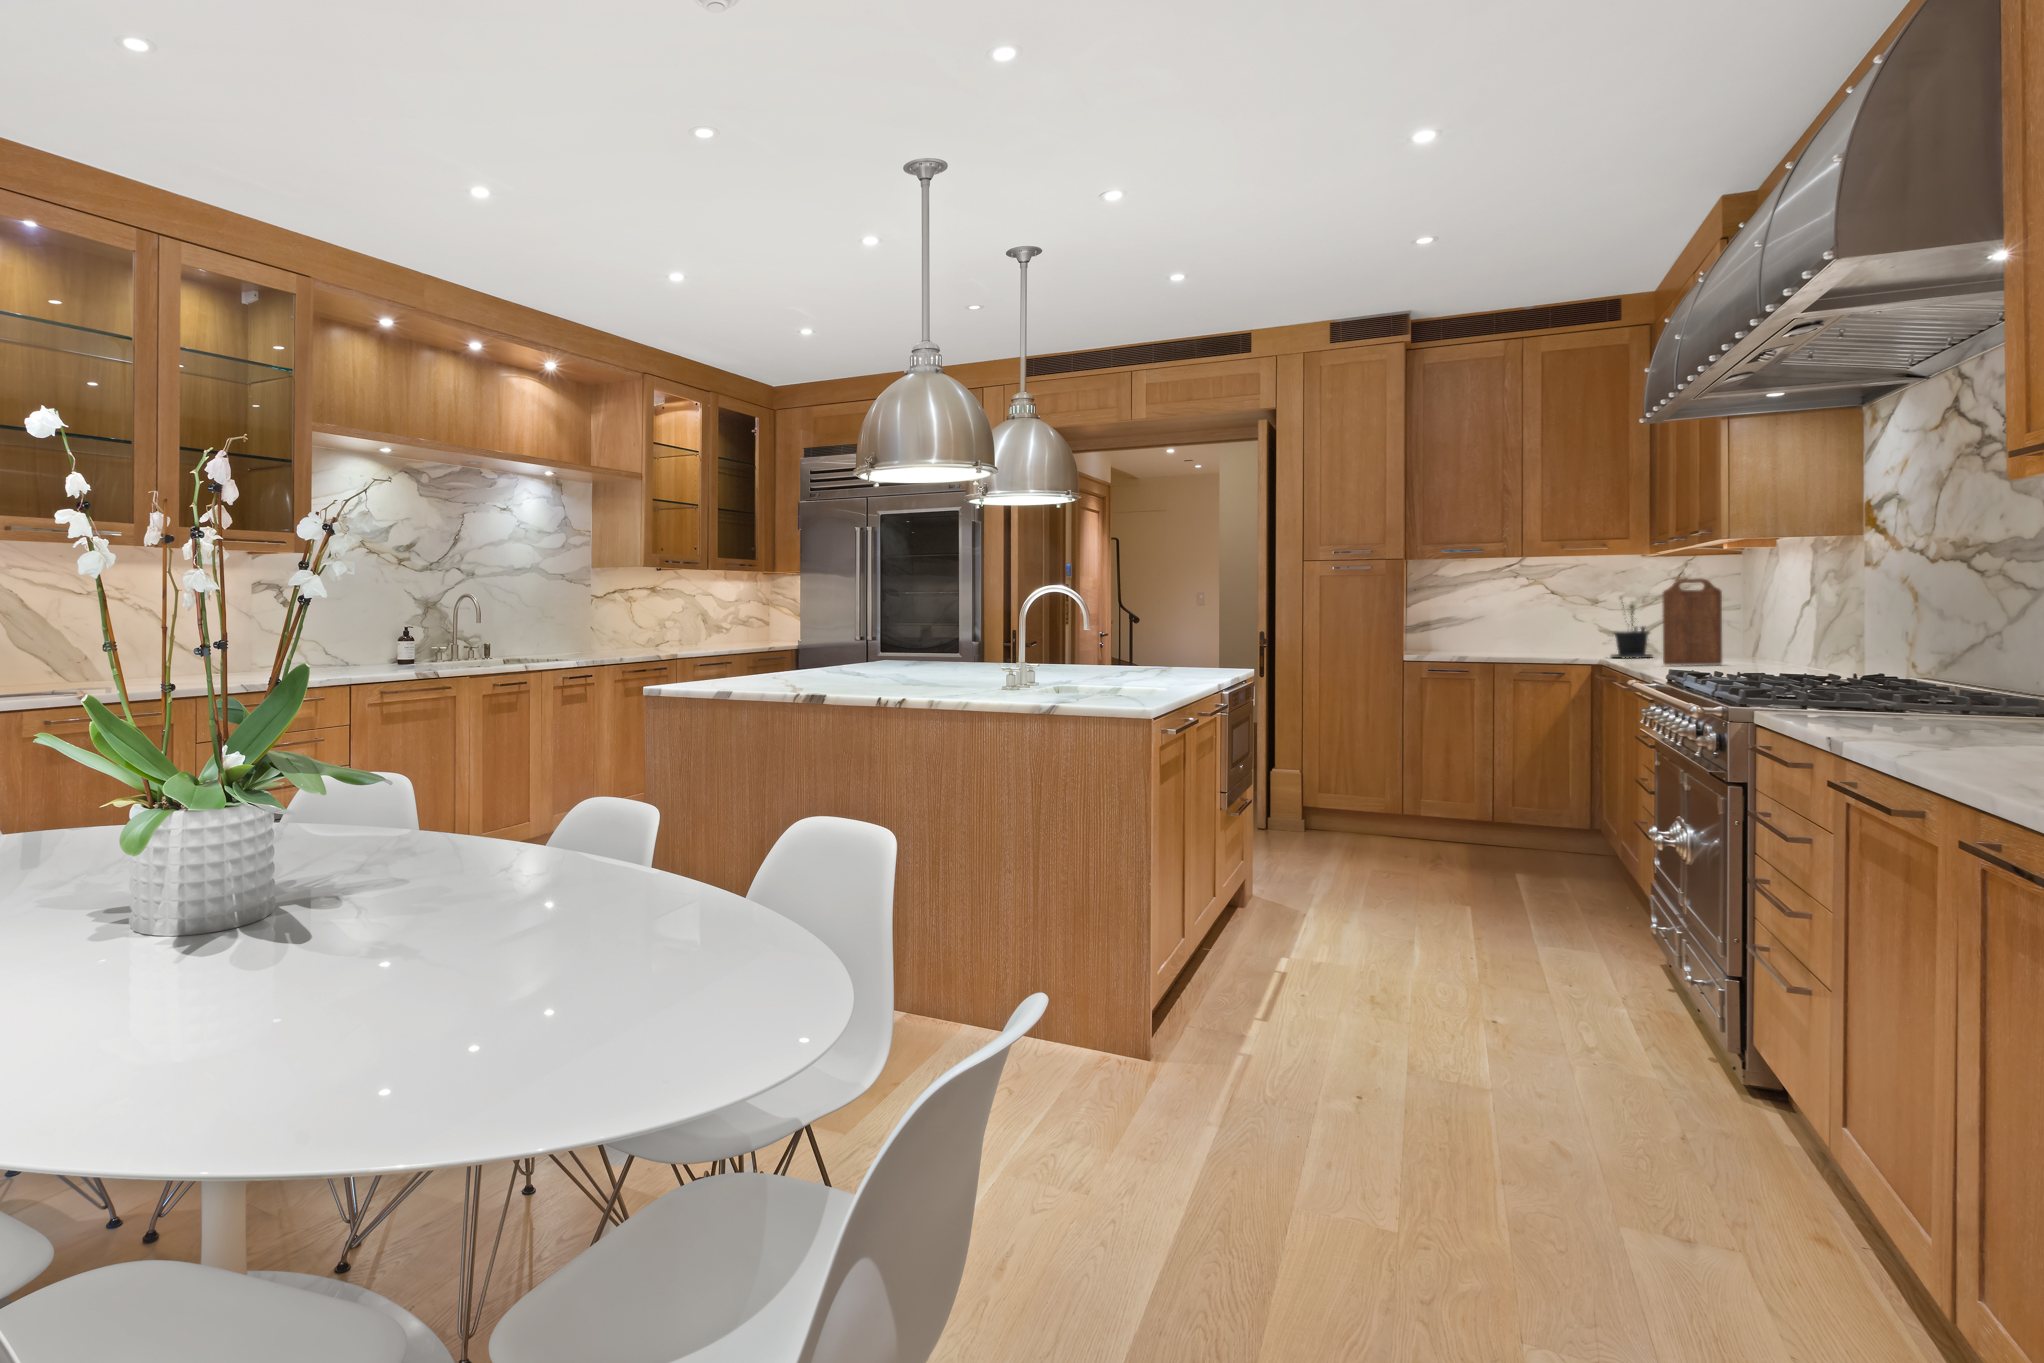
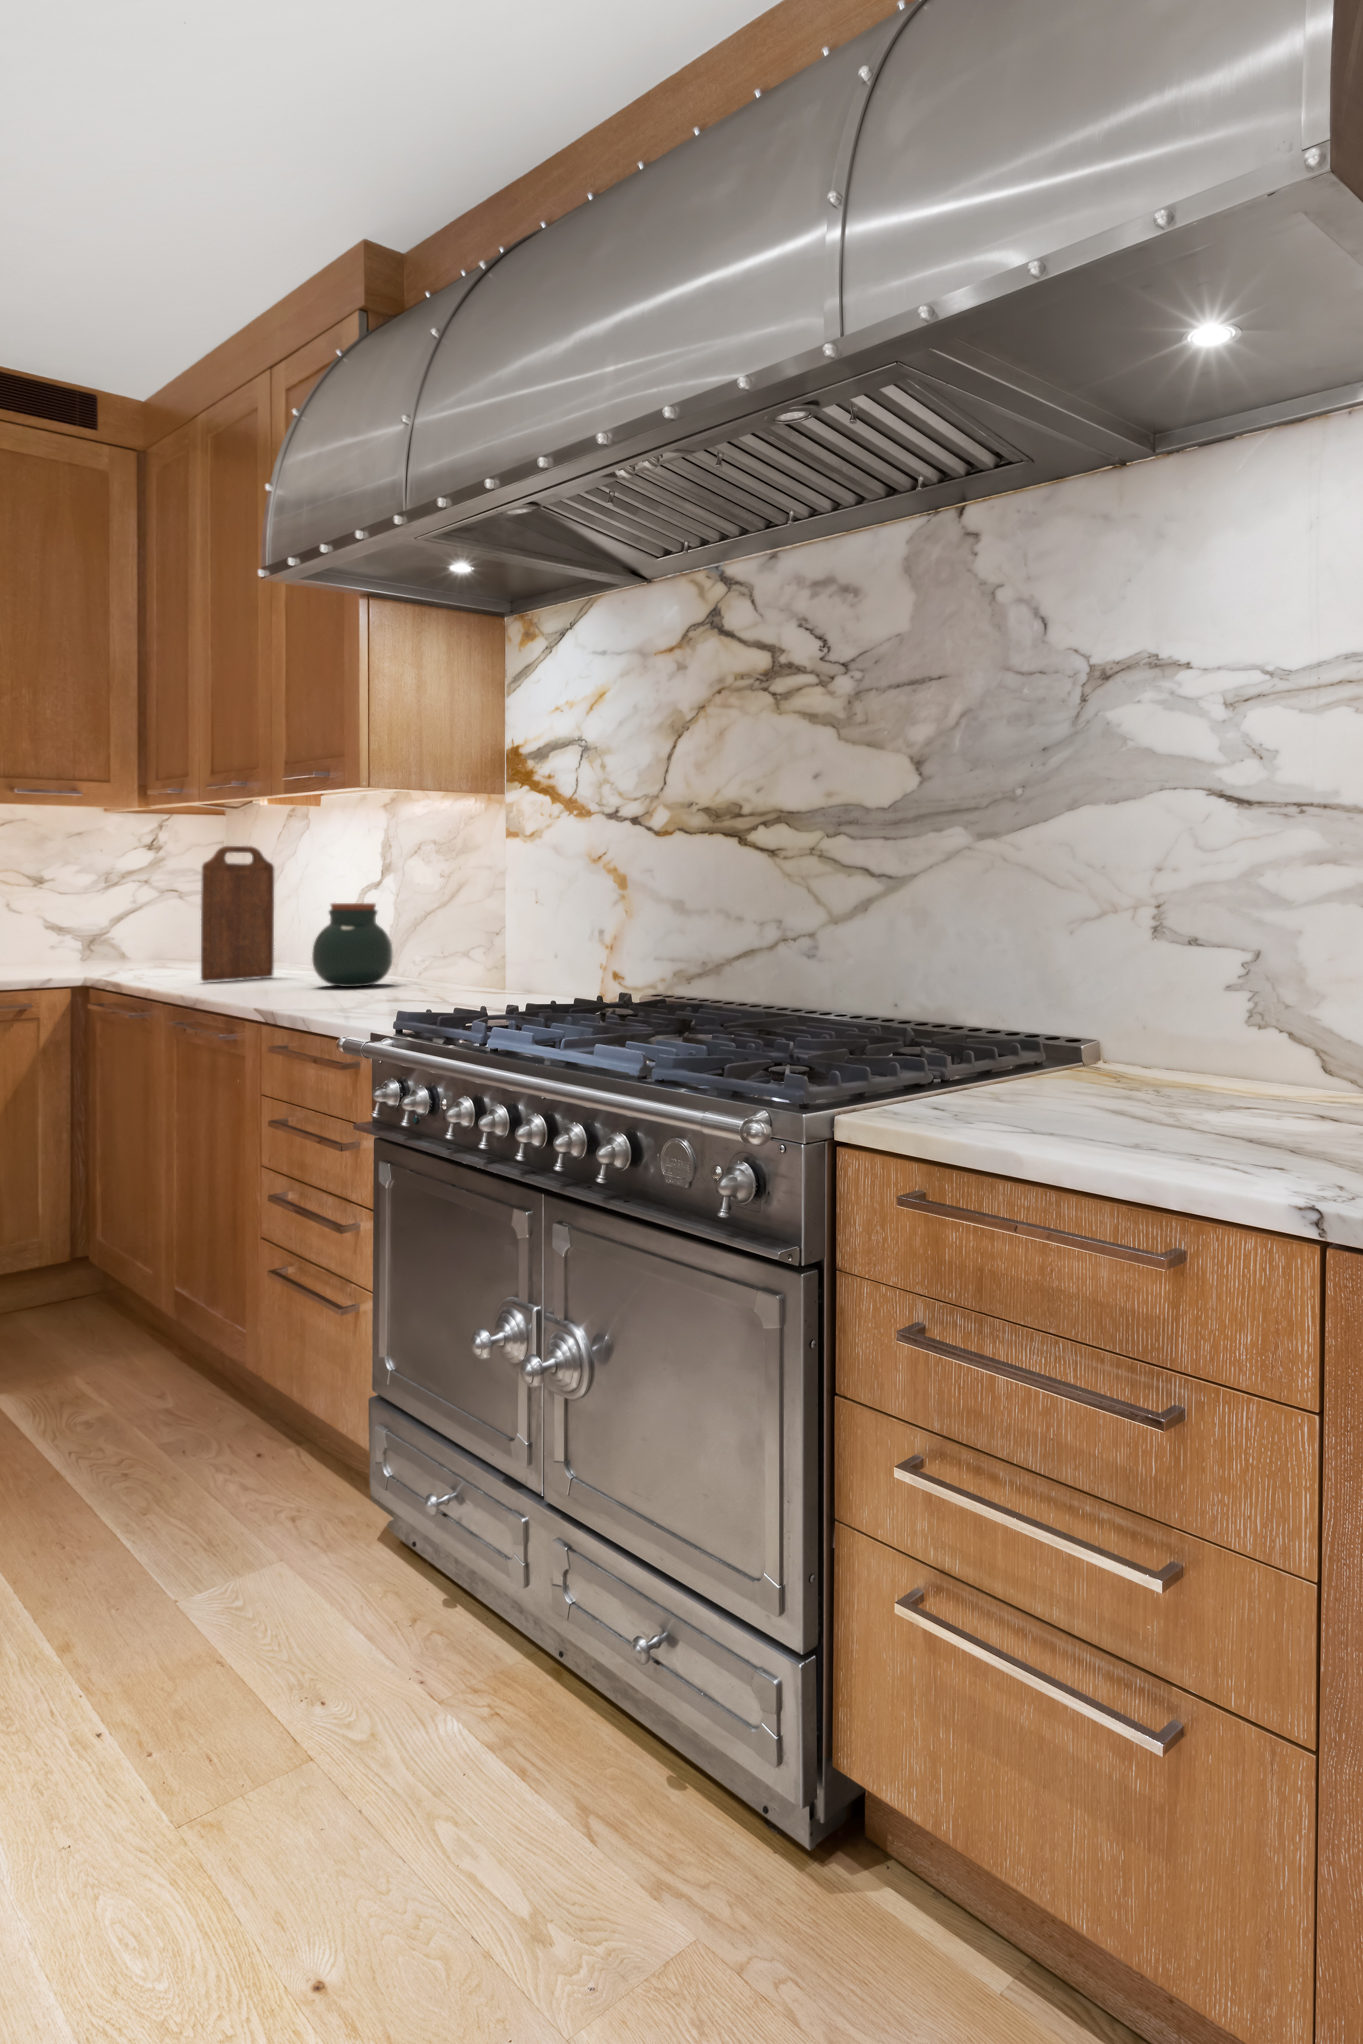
potted plant: present [1611,597,1653,658] -> none [43,870,120,968]
jar: none [1719,614,1783,669] -> present [312,903,393,987]

